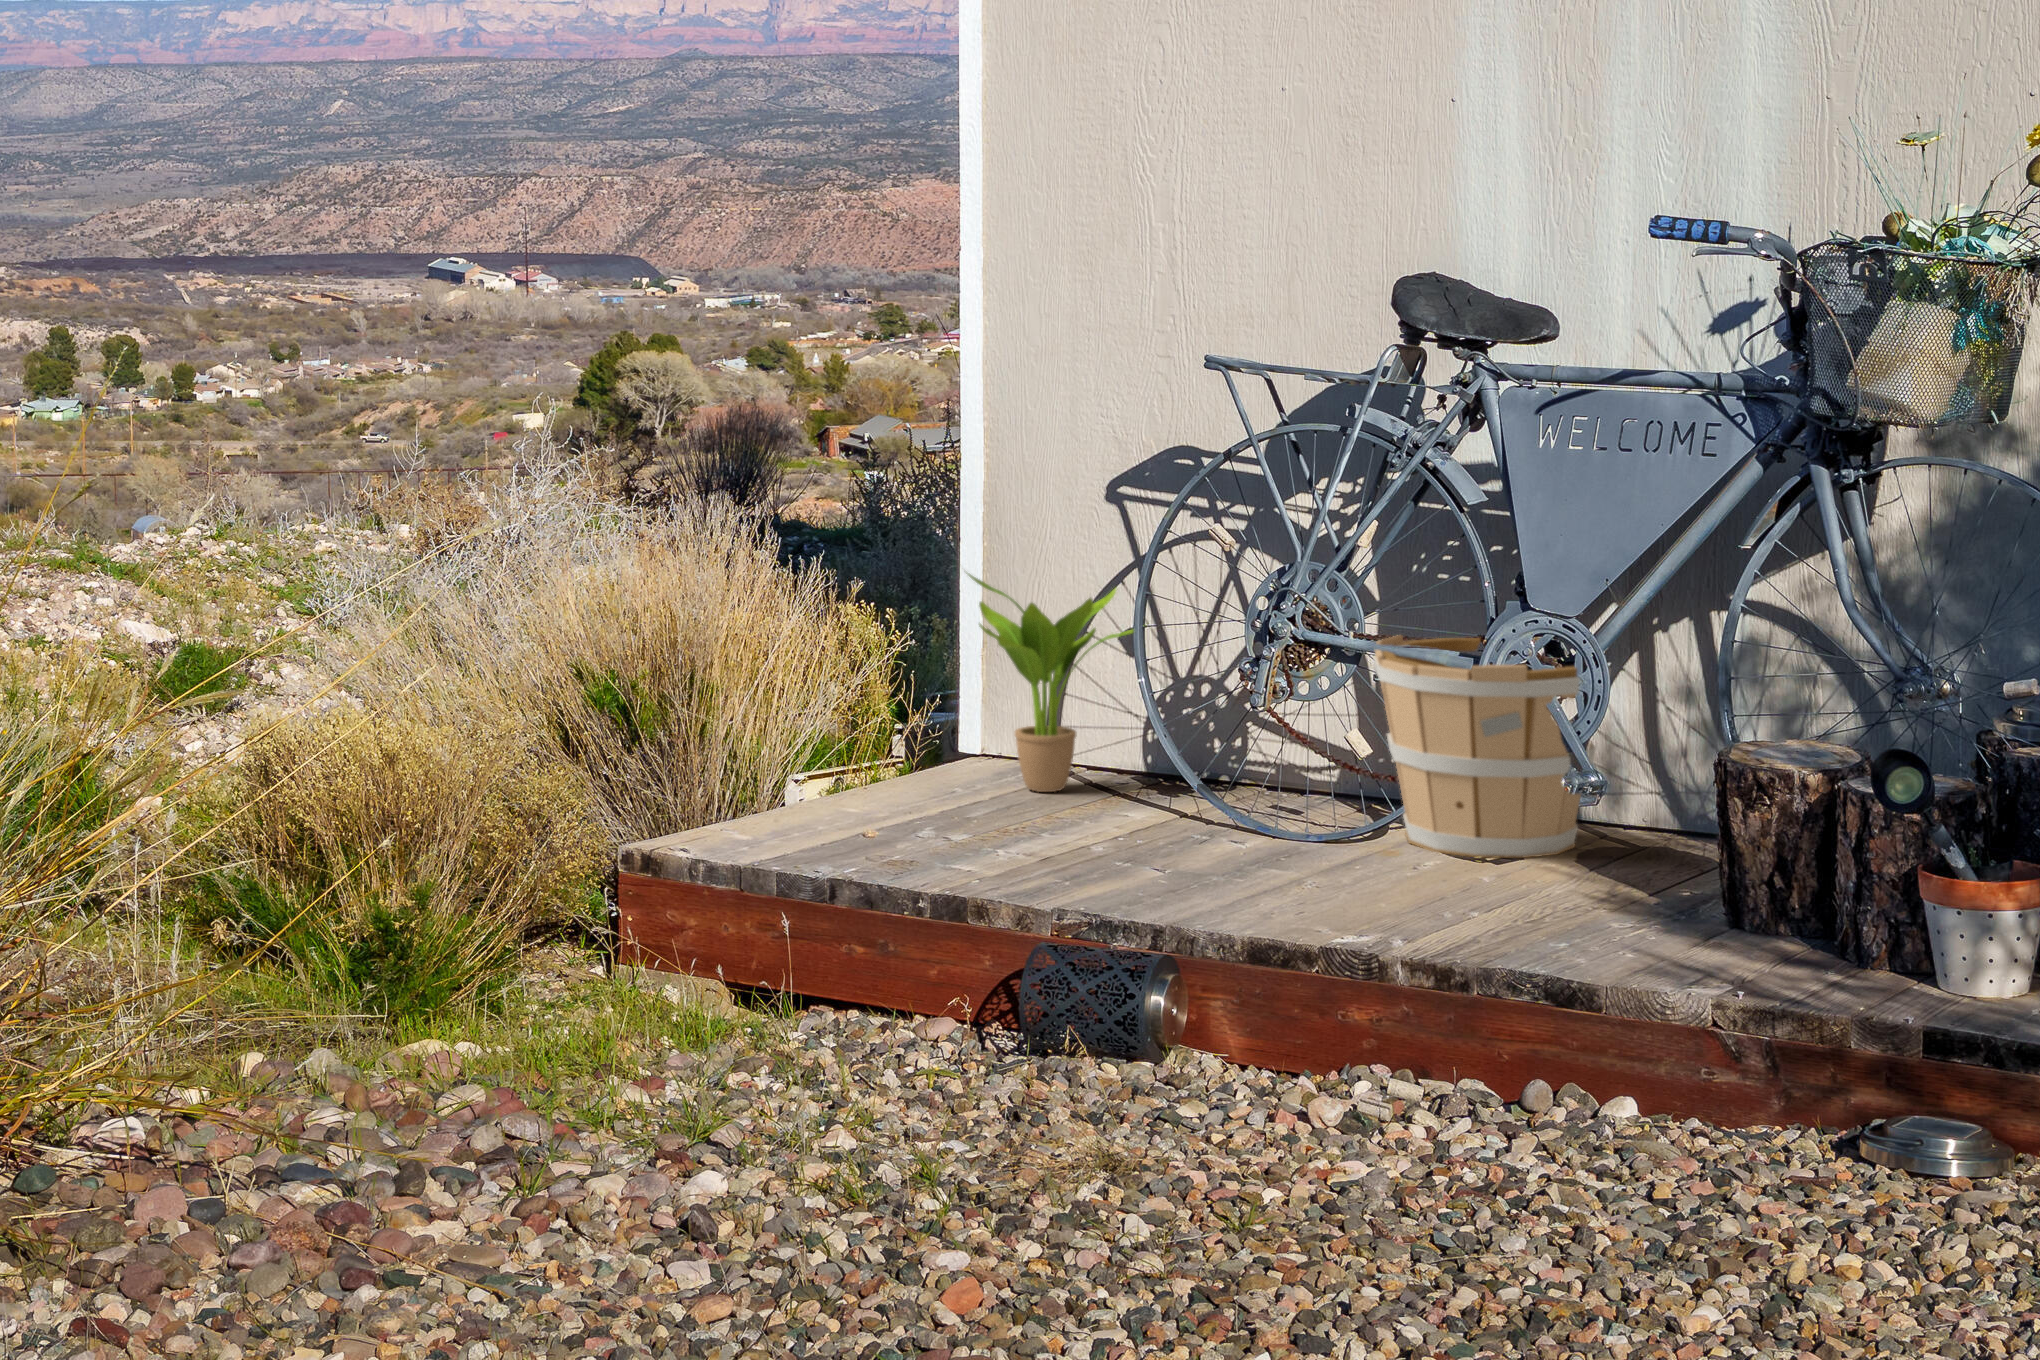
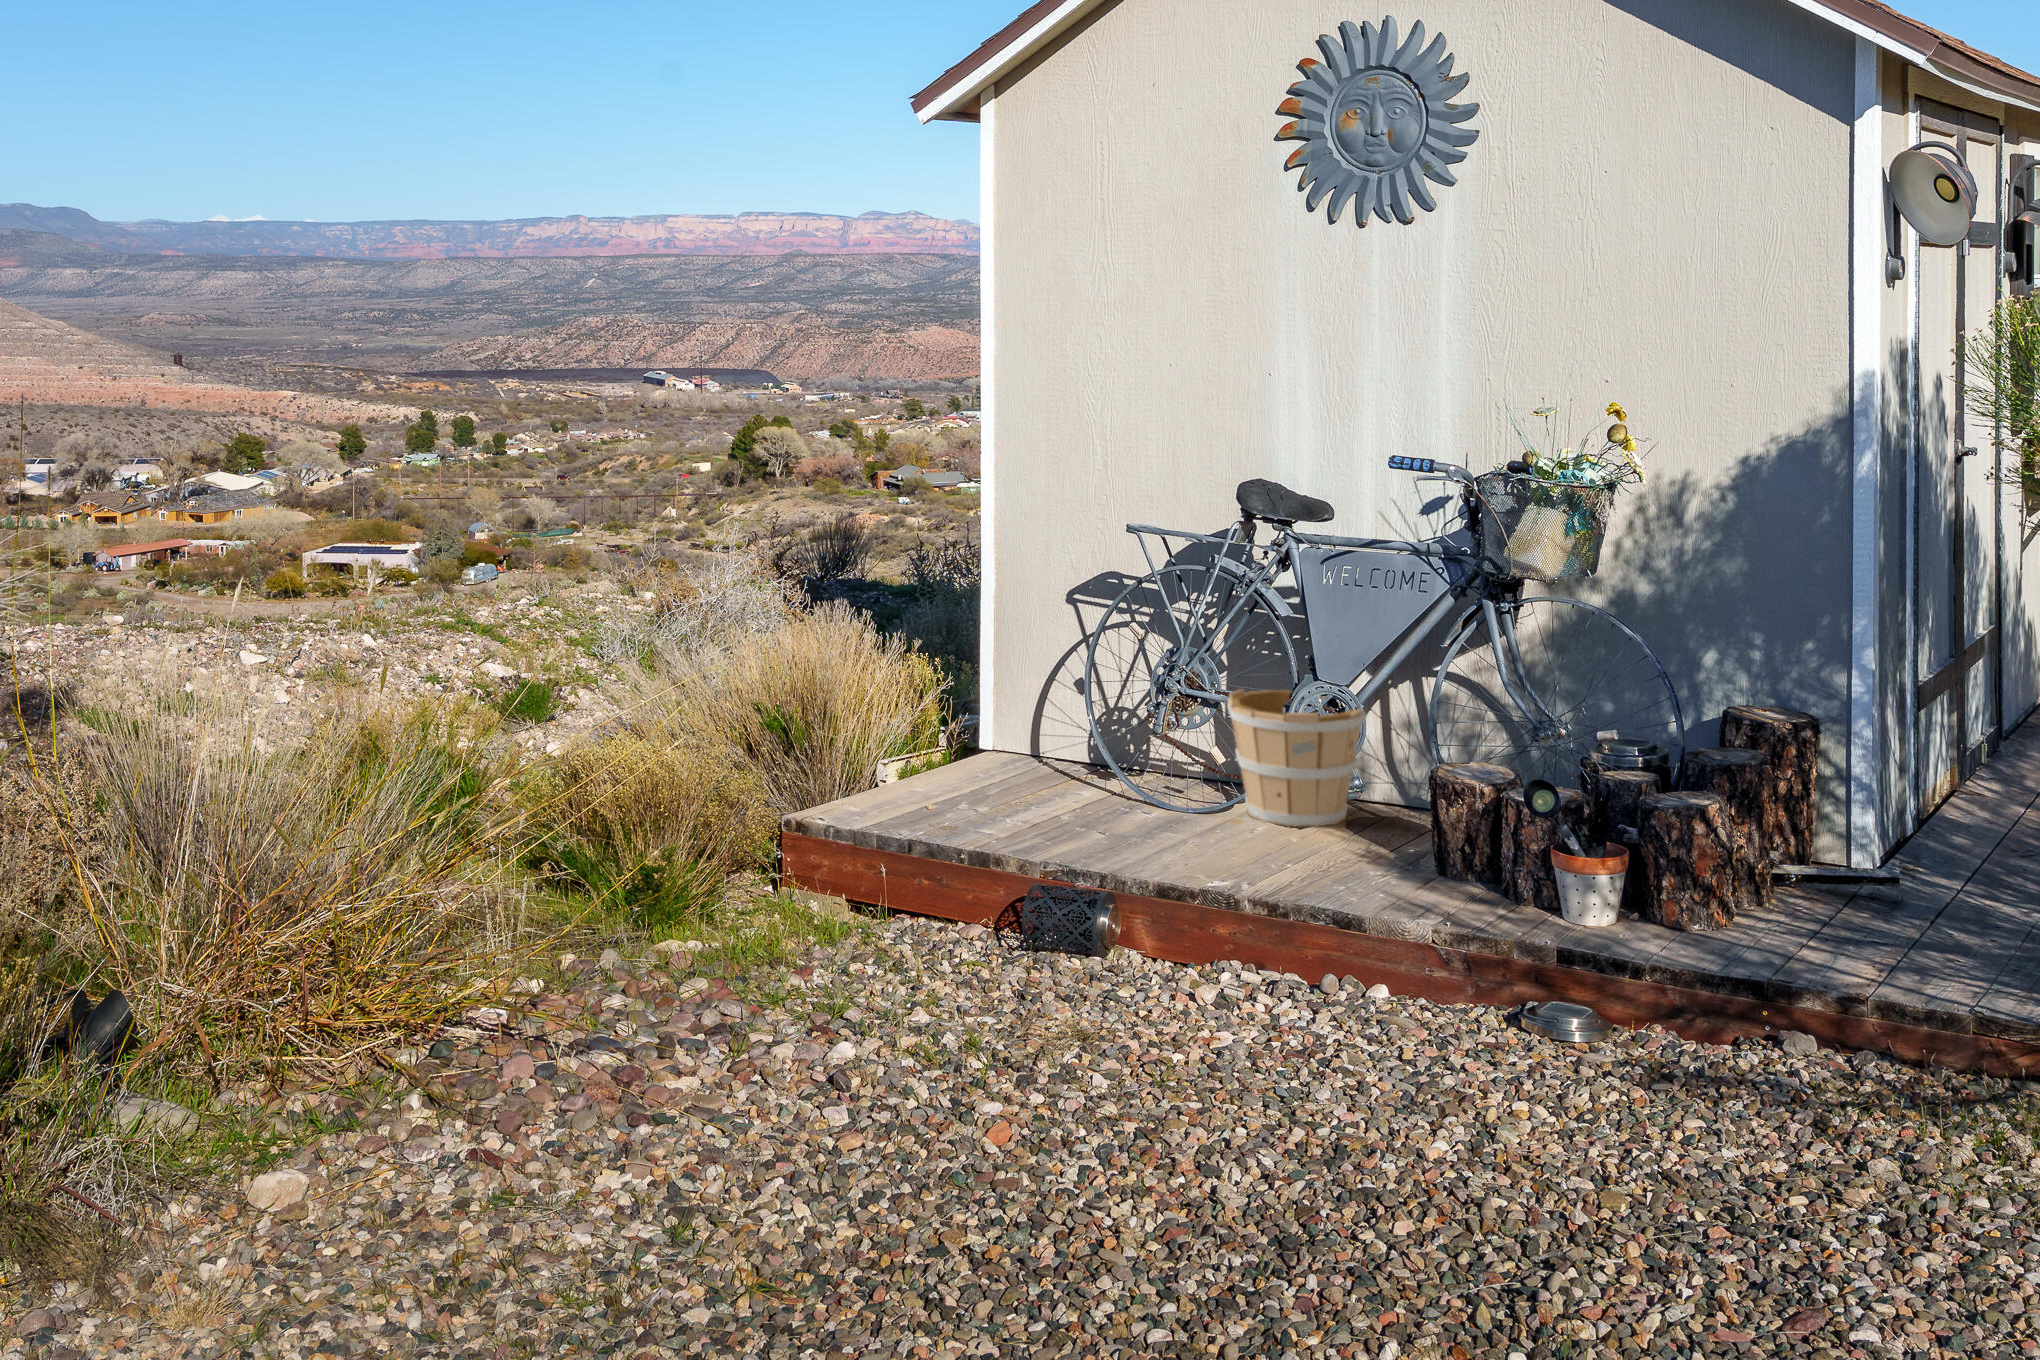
potted plant: present [968,574,1133,792] -> none [981,640,1094,777]

